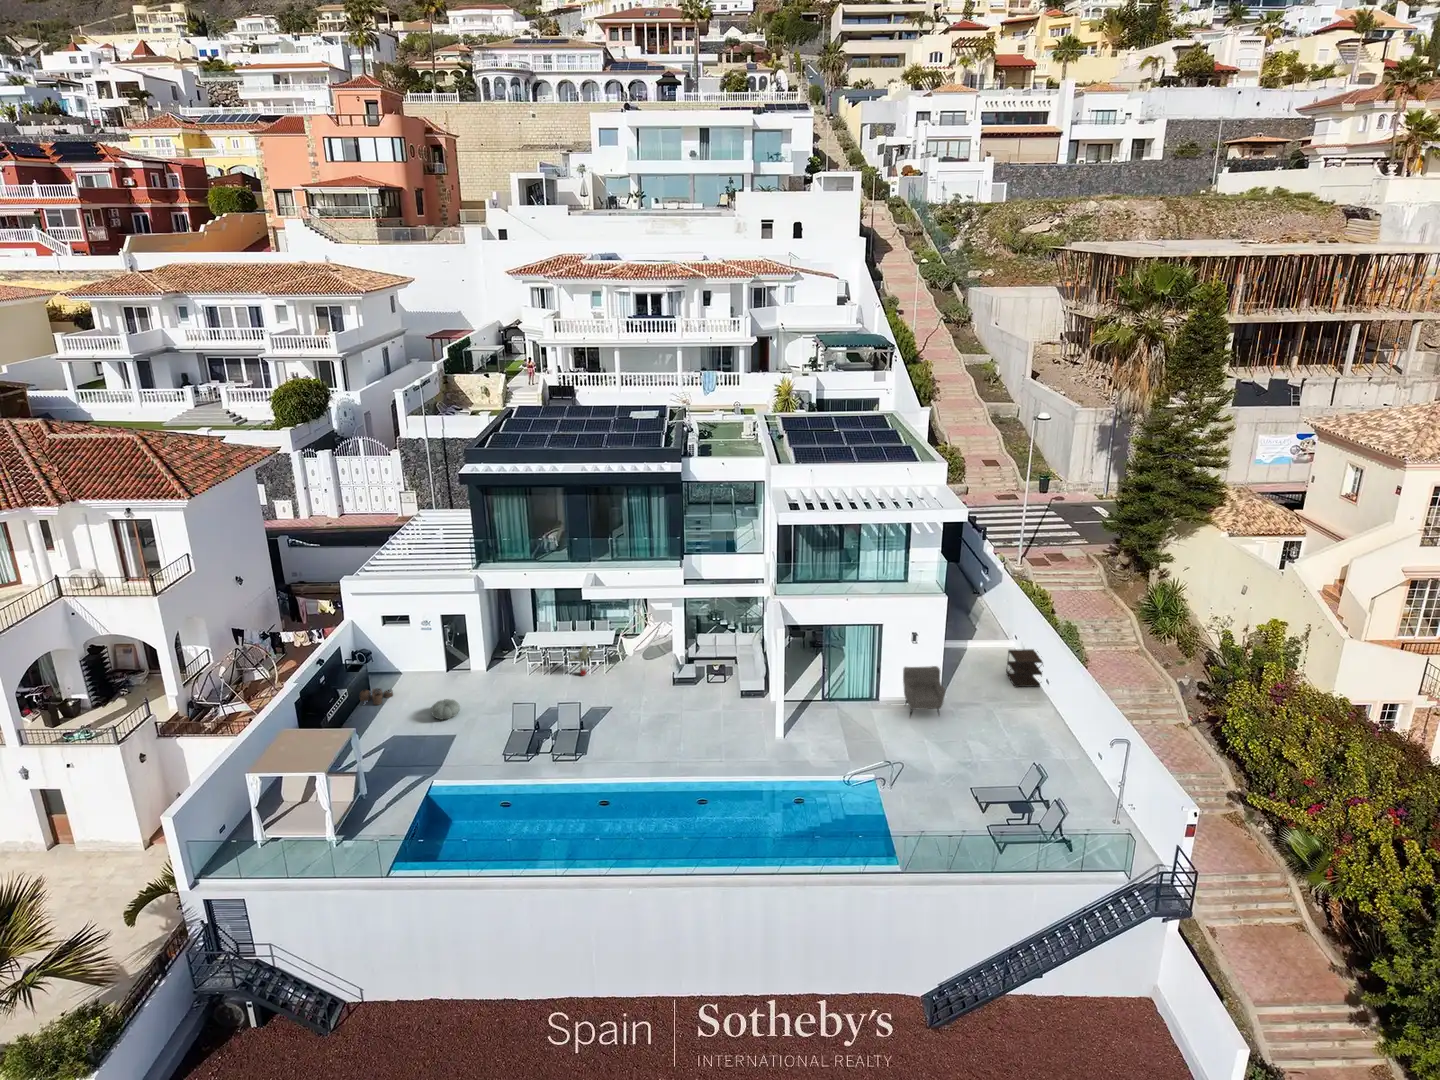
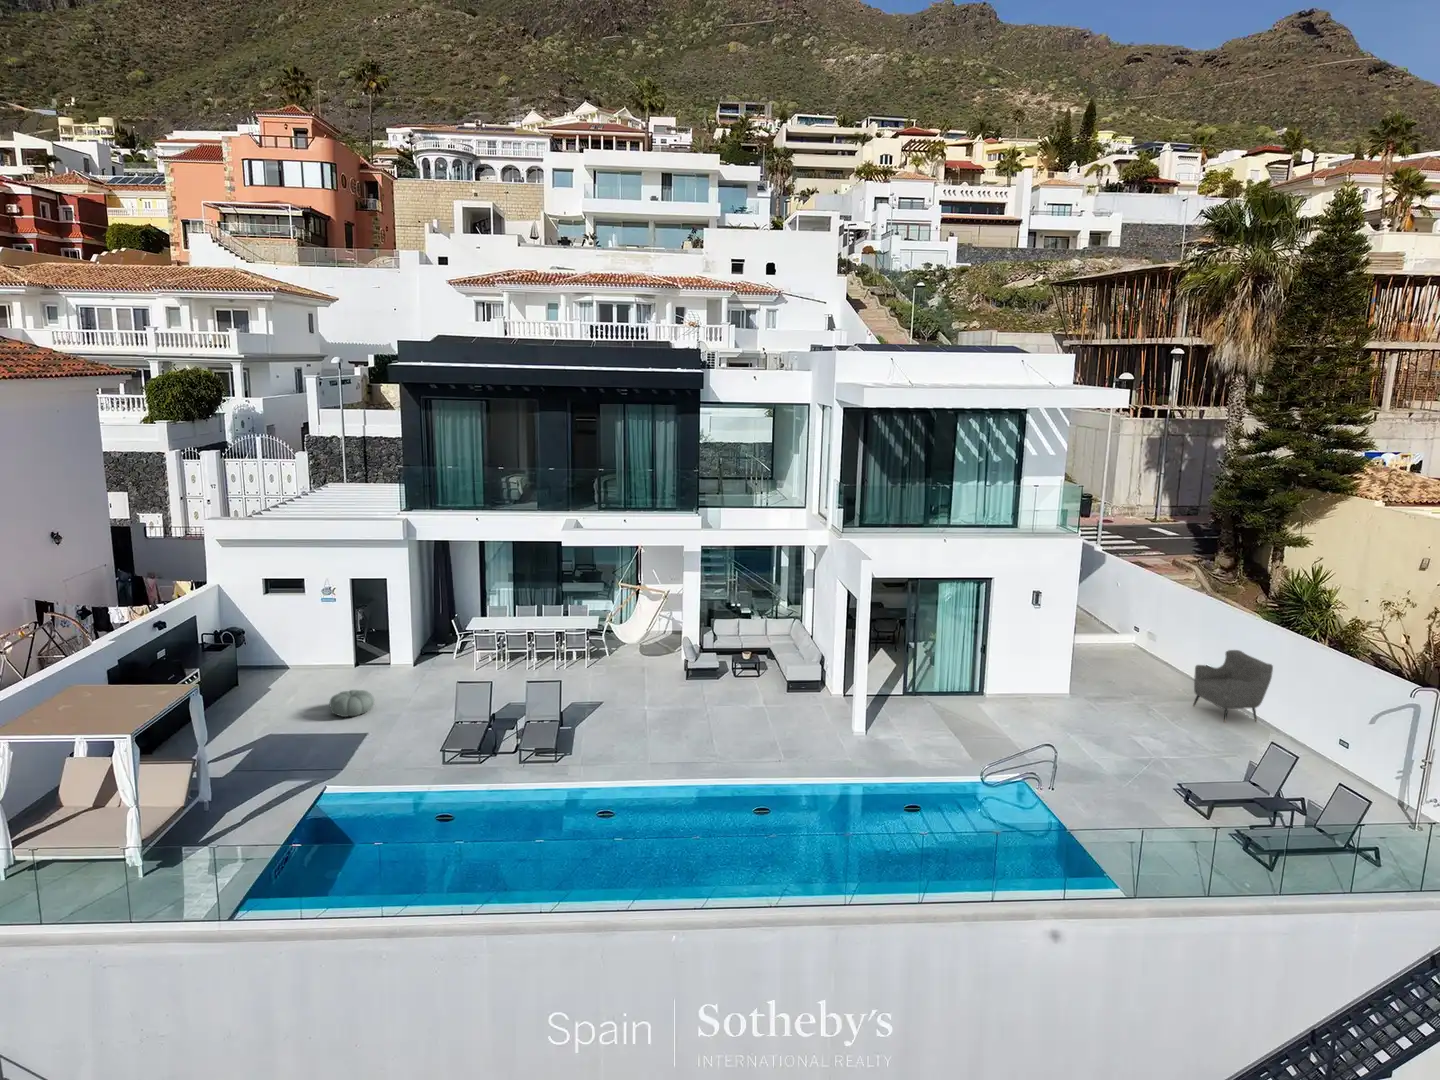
potted tree: present [568,644,595,676] -> none [536,621,576,670]
side table: present [1006,649,1043,687] -> none [1136,632,1198,680]
armchair: present [903,666,946,717] -> present [1193,650,1273,722]
woven basket: present [360,688,393,705] -> none [219,678,272,701]

